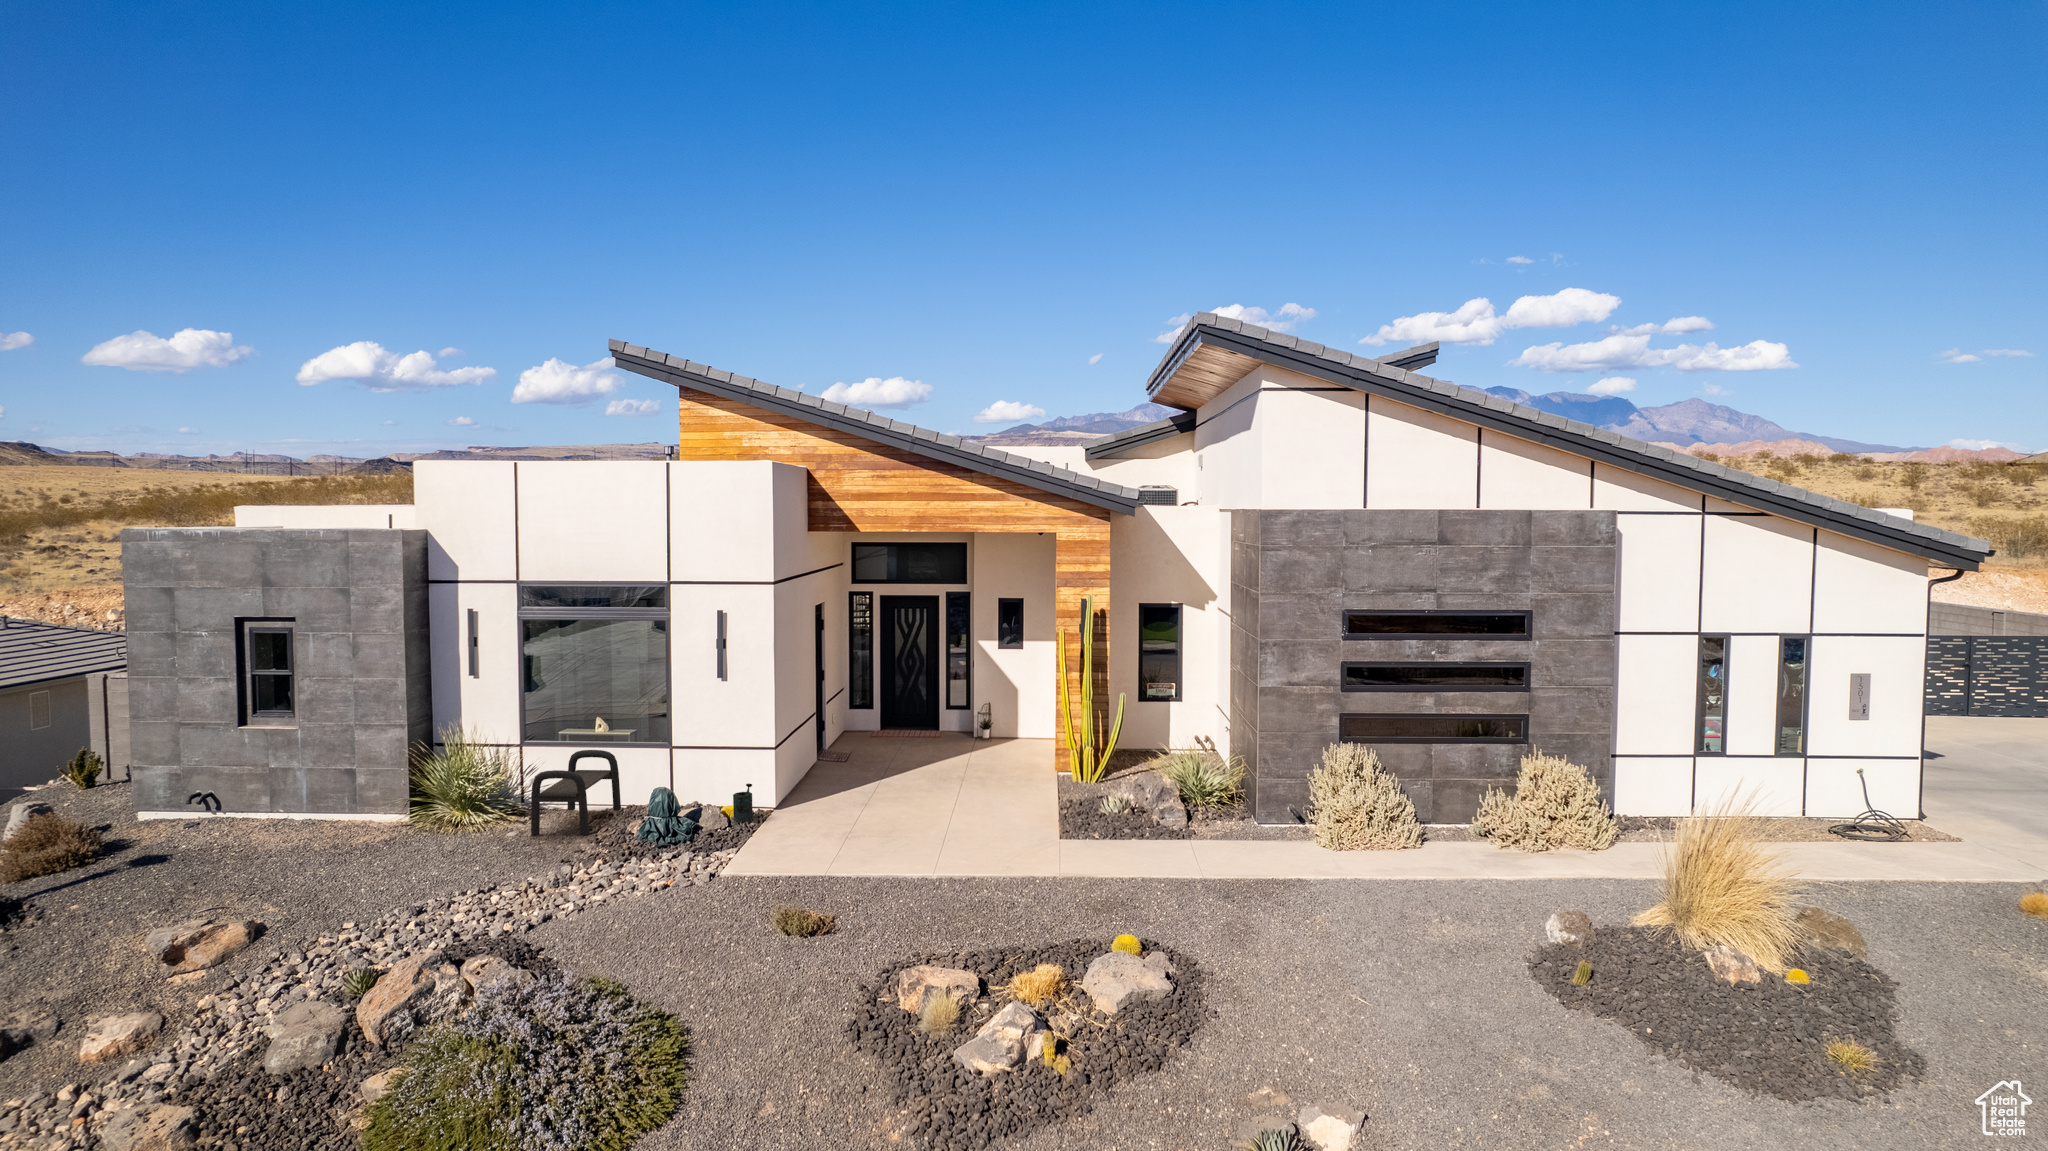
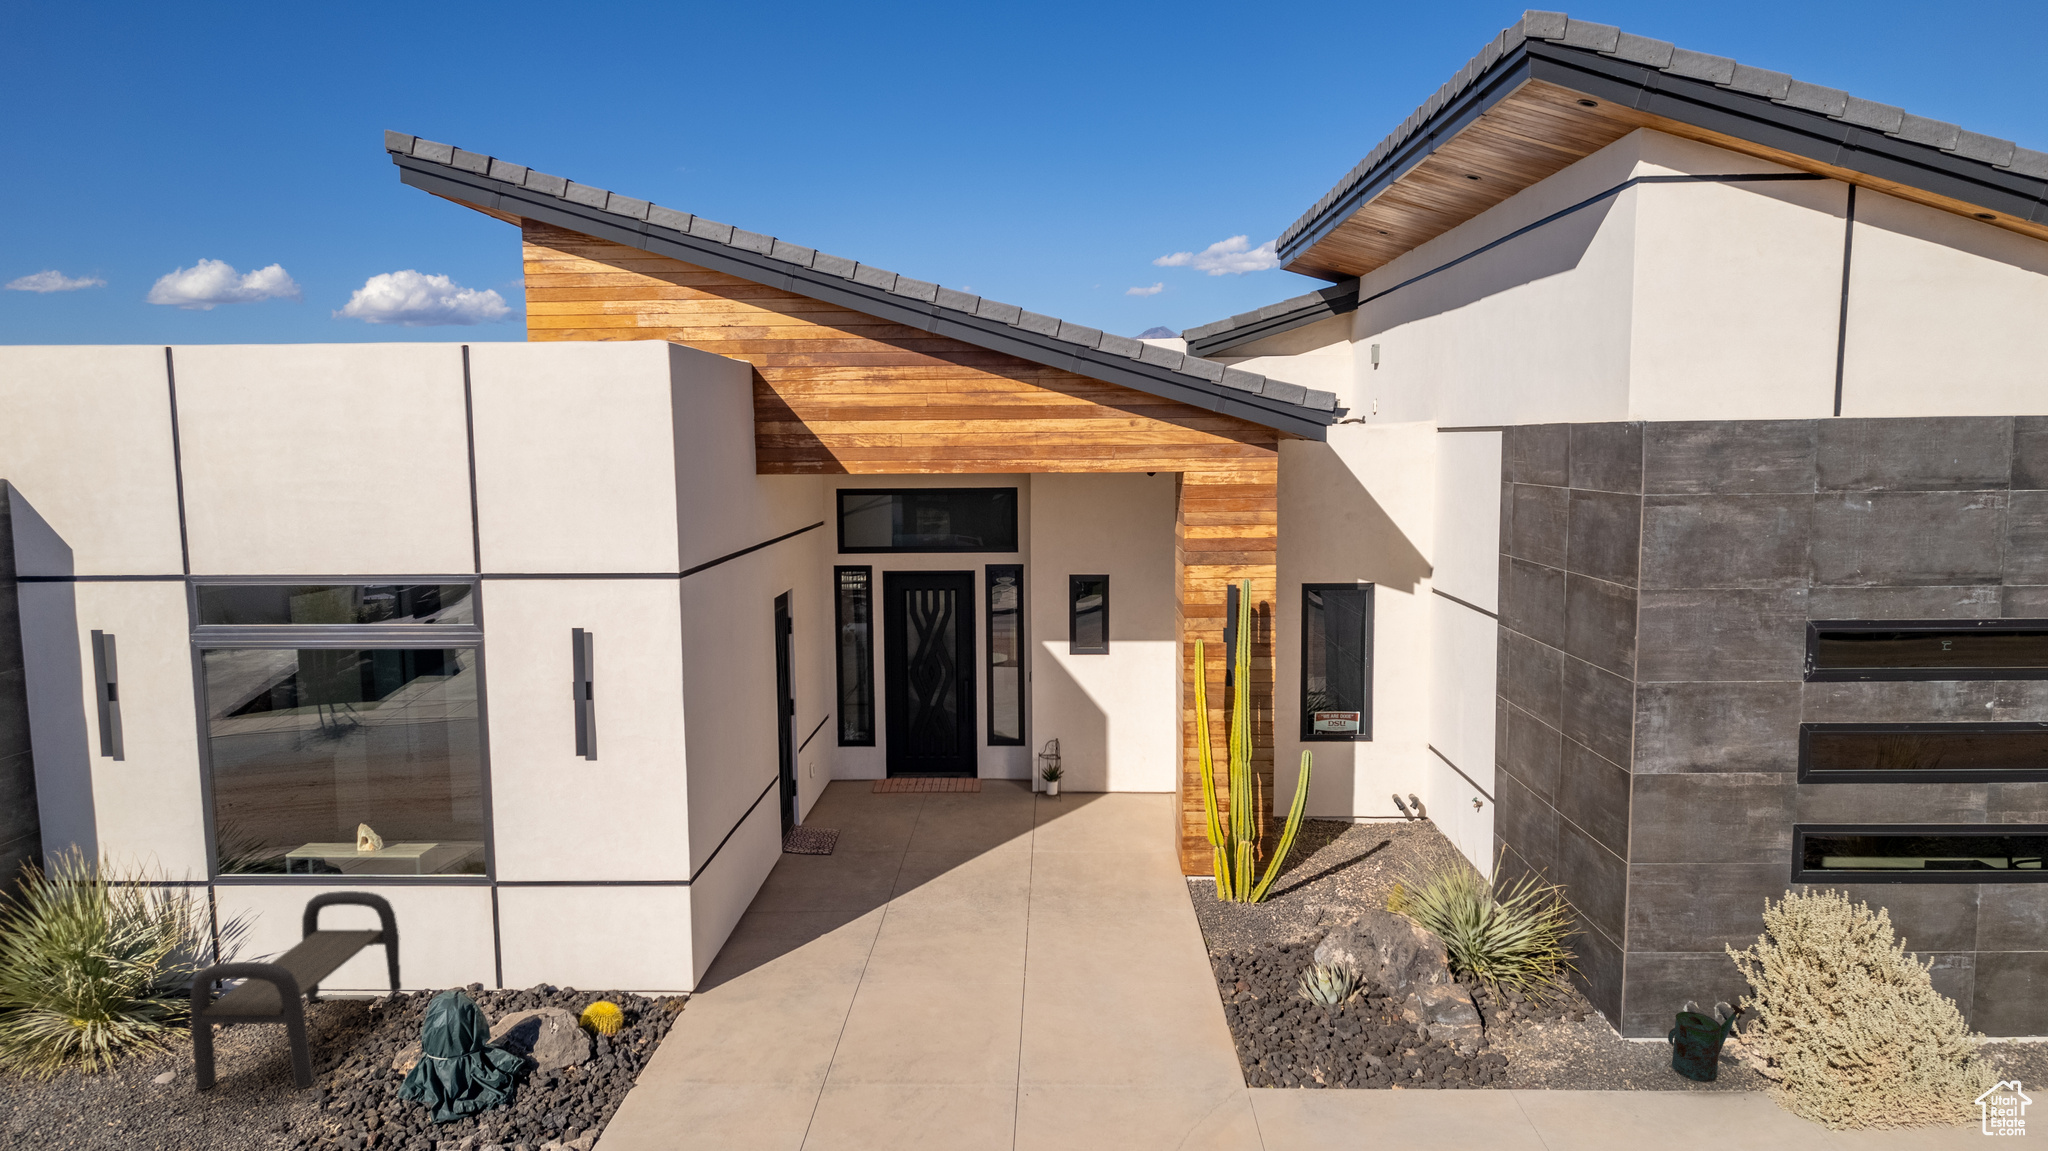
watering can: present [733,784,753,822] -> present [1668,1004,1746,1082]

